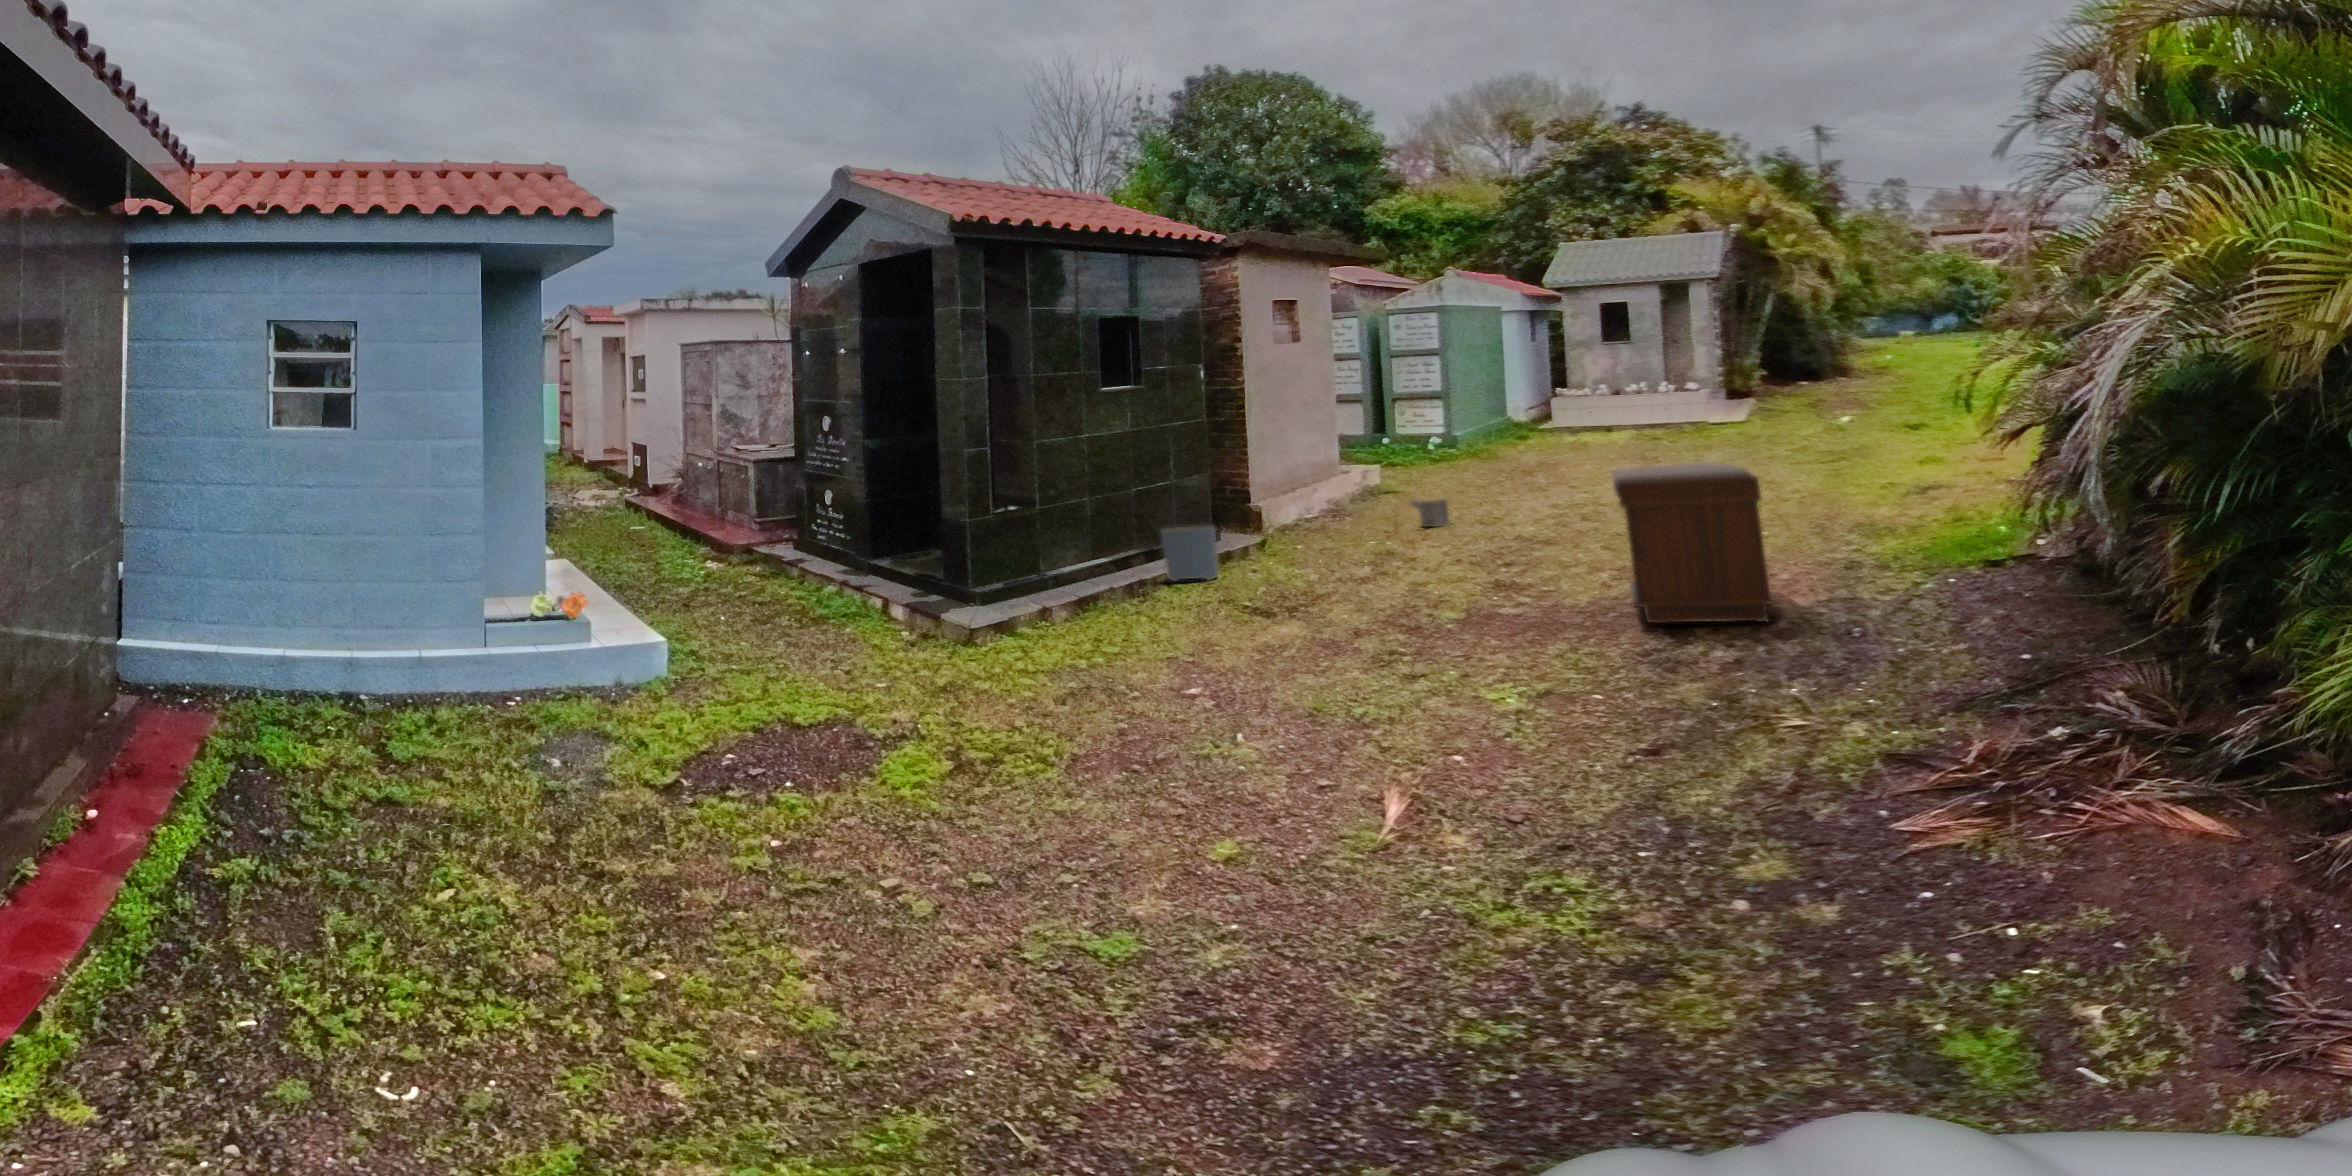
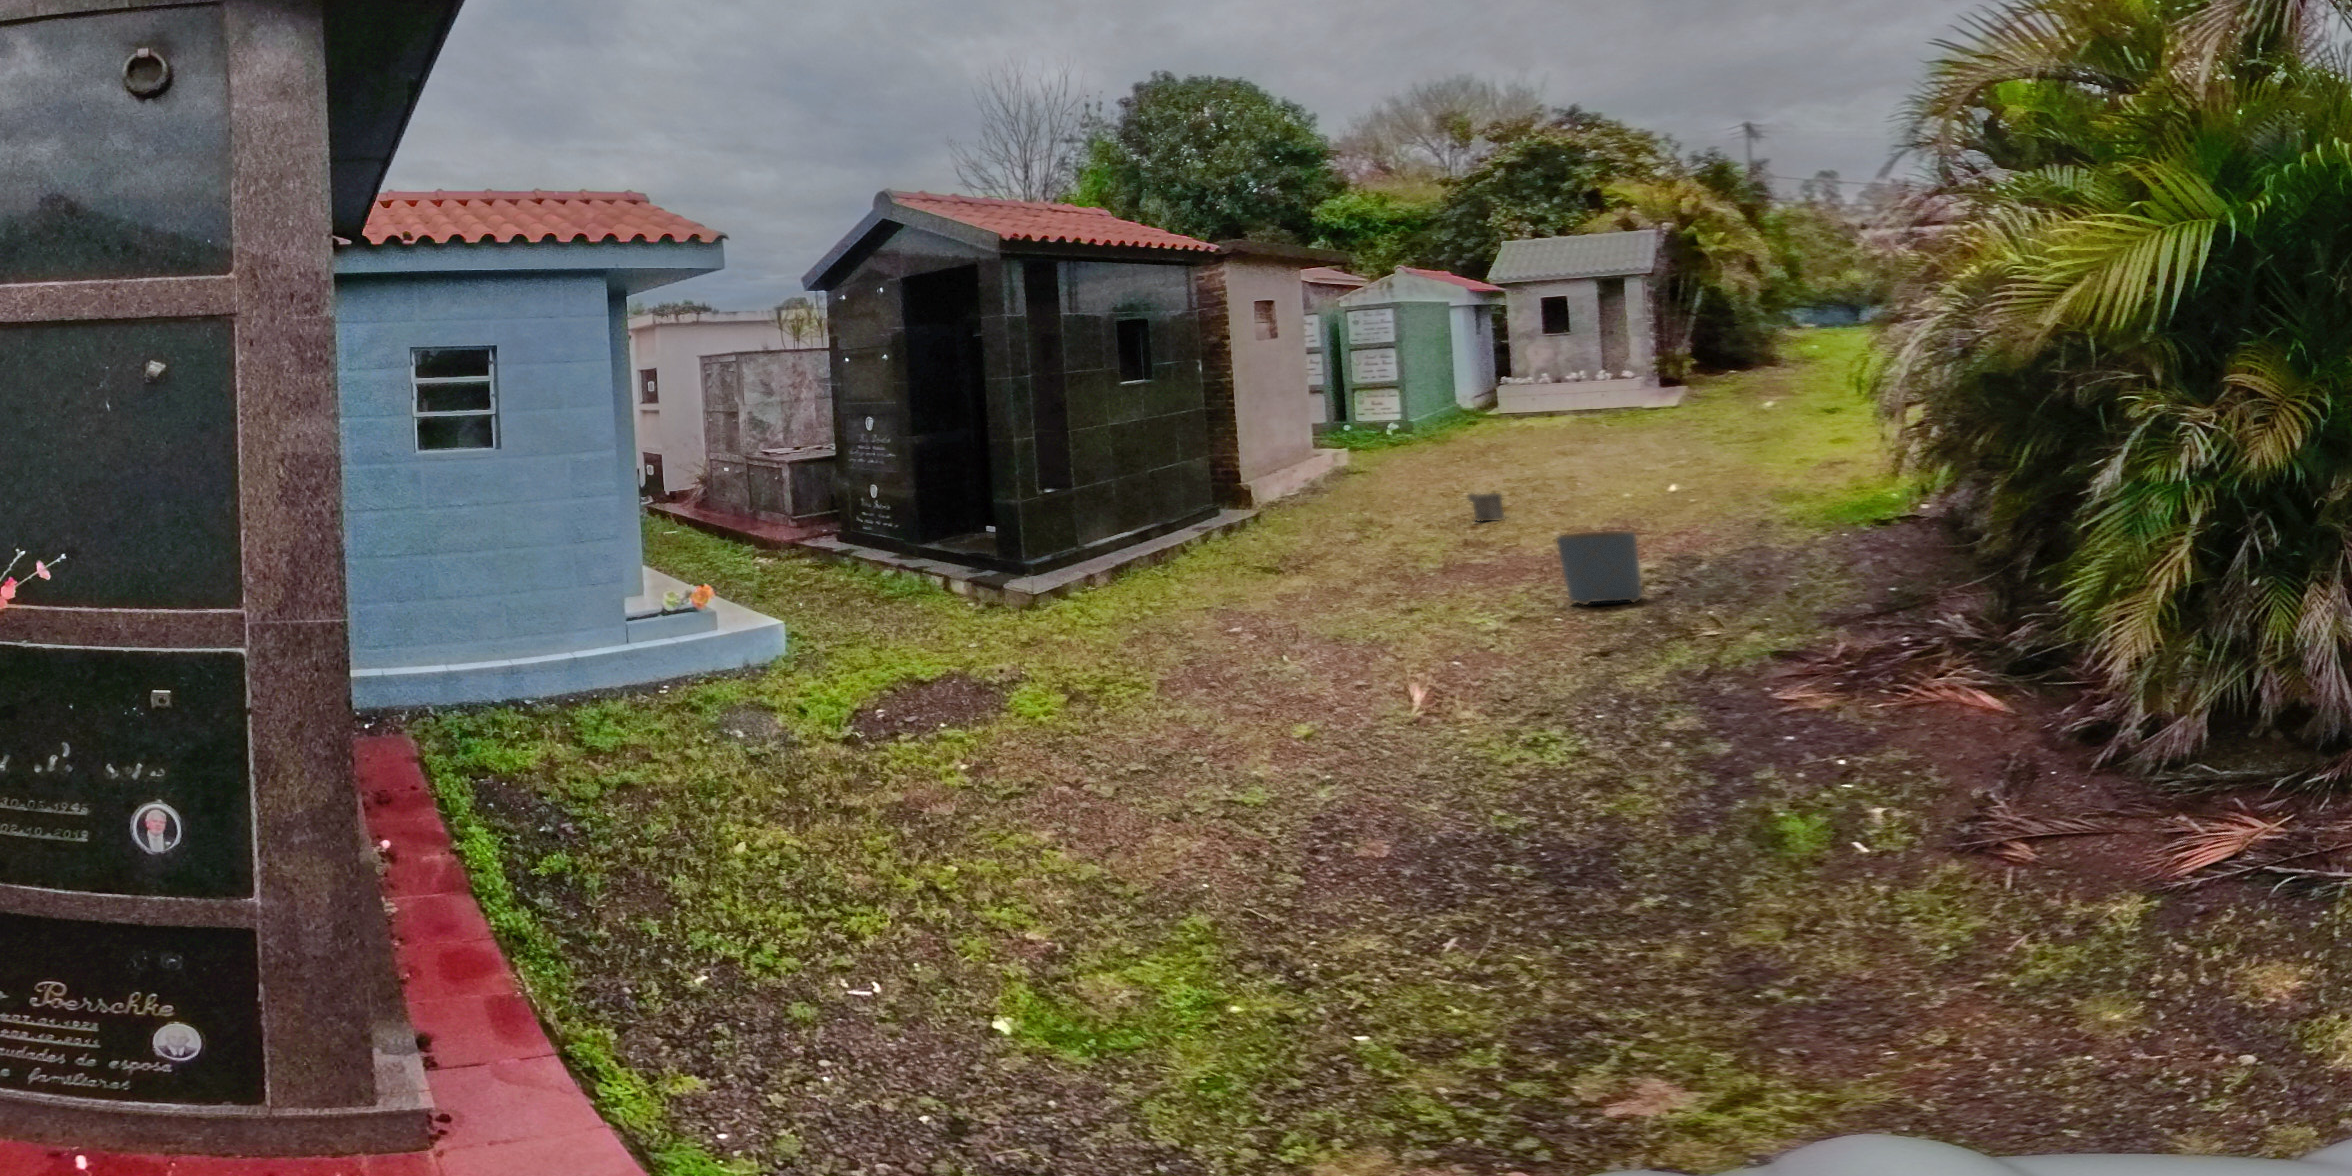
bench: present [1613,463,1775,623] -> none [1783,450,2011,621]
planter: present [1161,526,1218,581] -> present [1557,531,1642,605]

